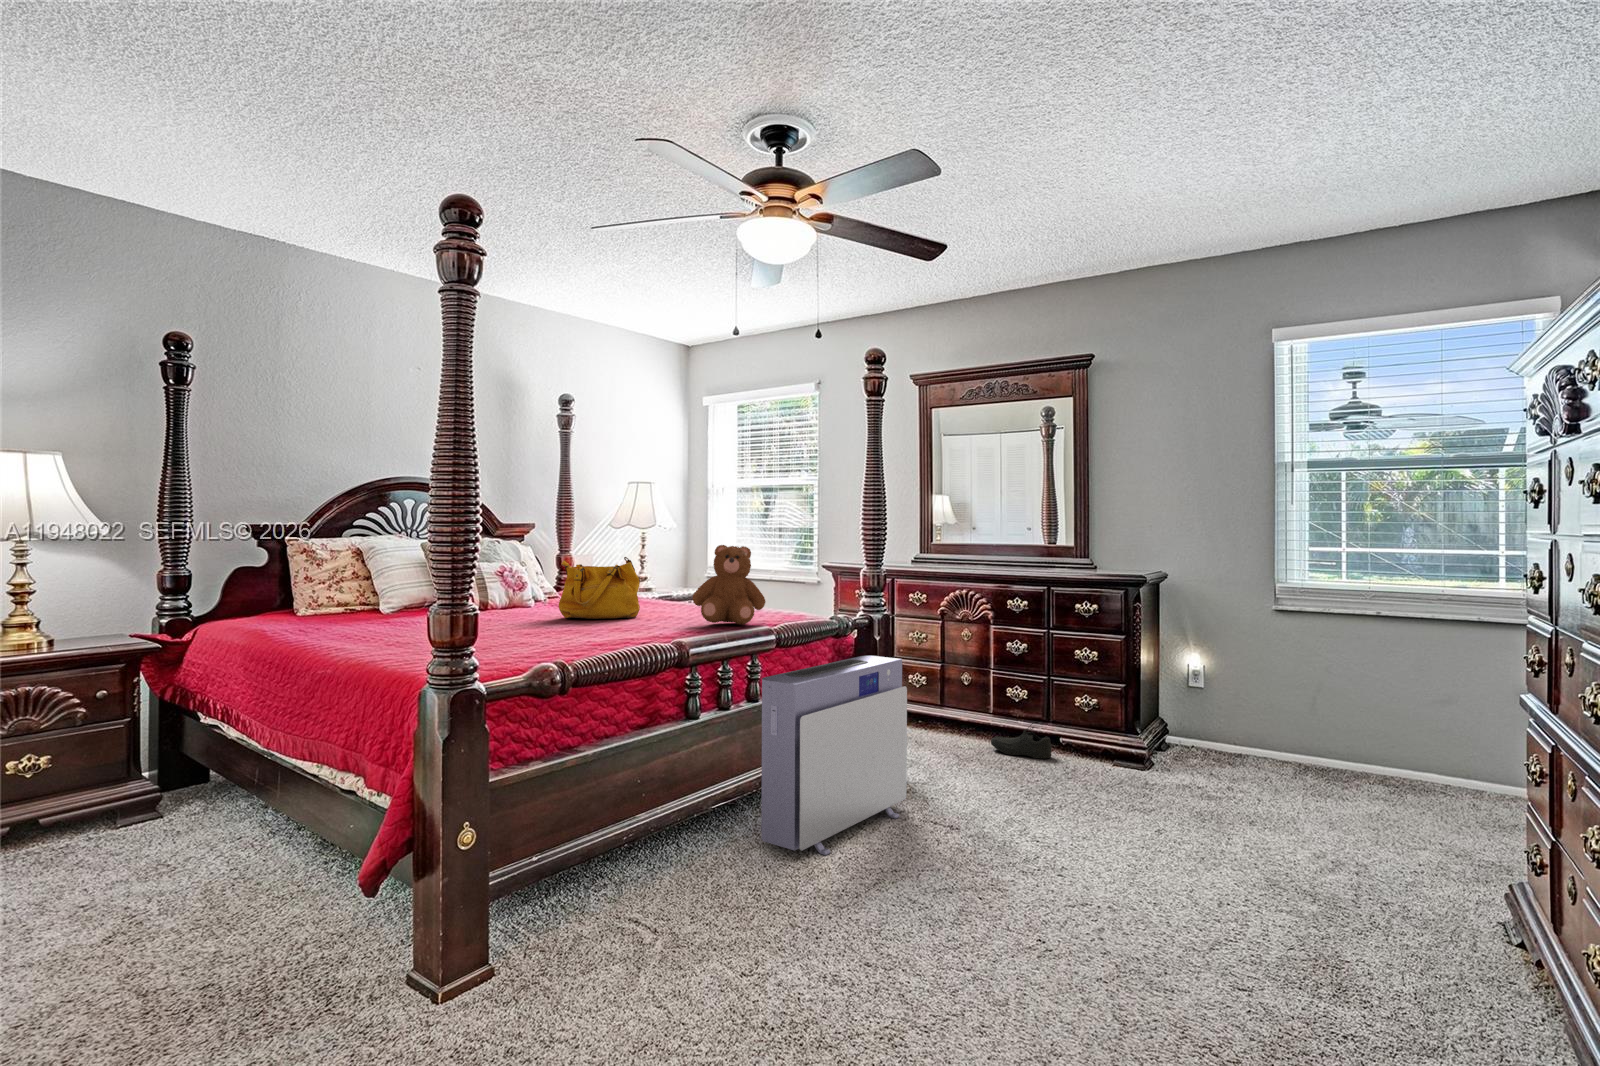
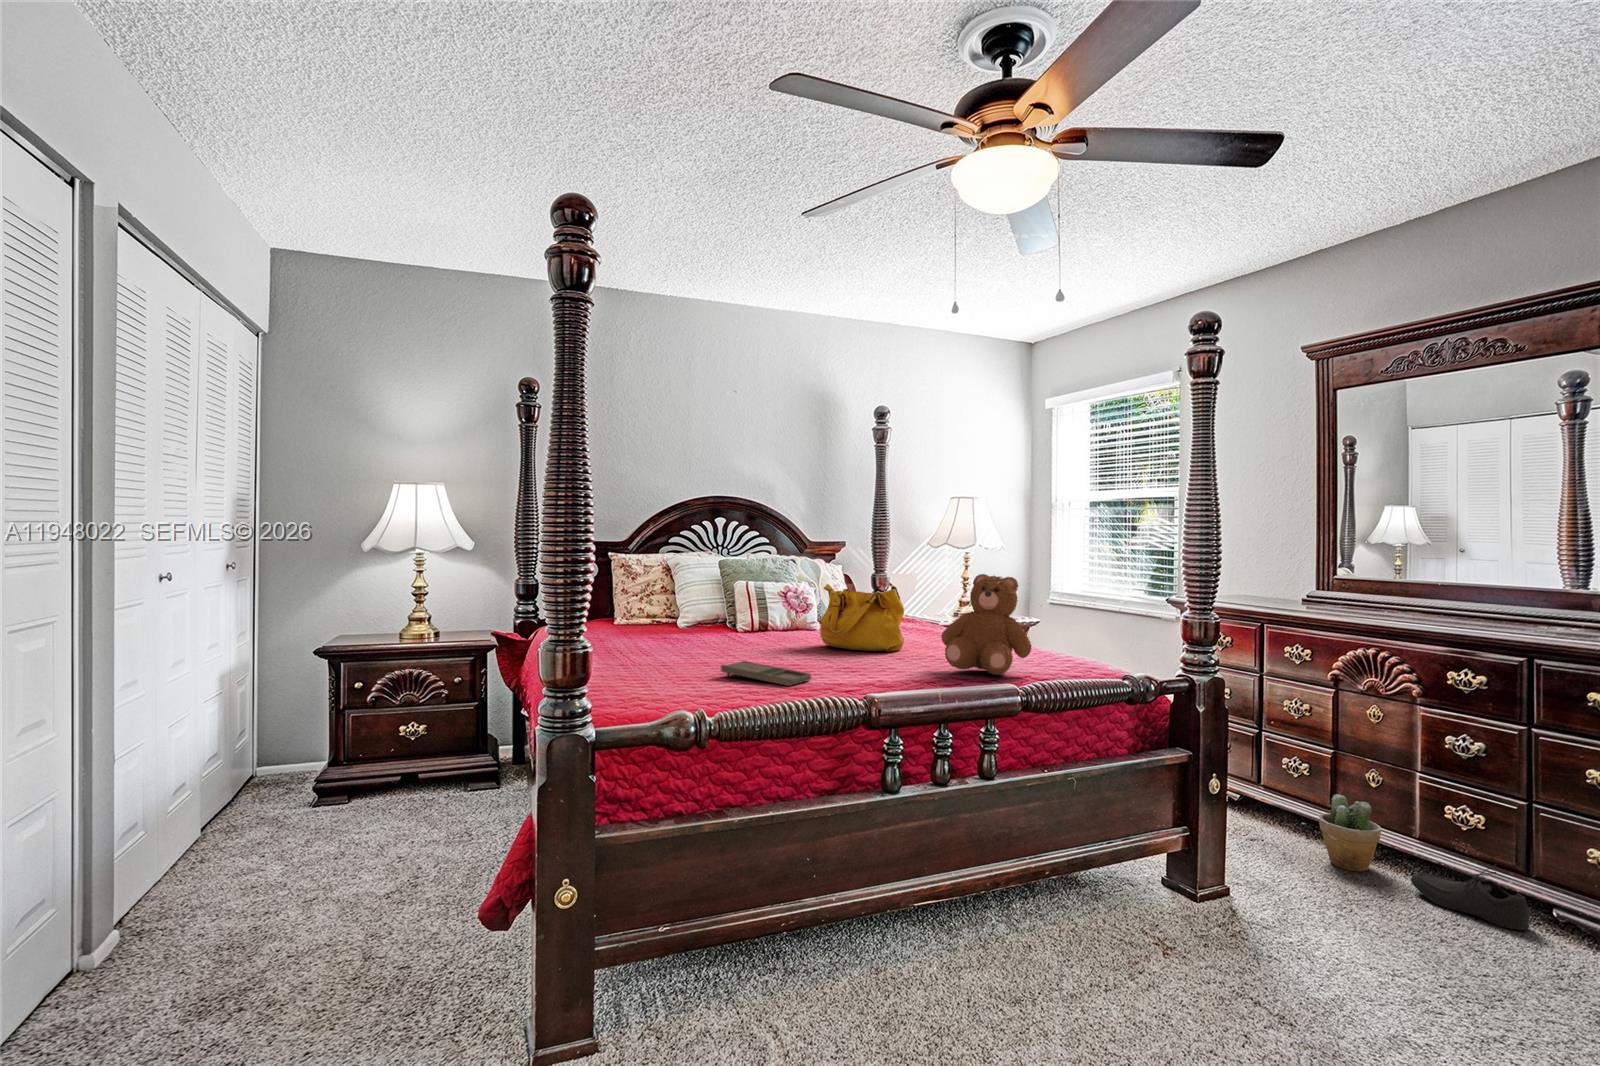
tray: none [520,629,605,644] -> present [721,661,811,686]
air purifier: present [761,656,907,855] -> none [979,735,1229,1023]
potted plant: none [936,694,973,745] -> present [1319,794,1381,872]

